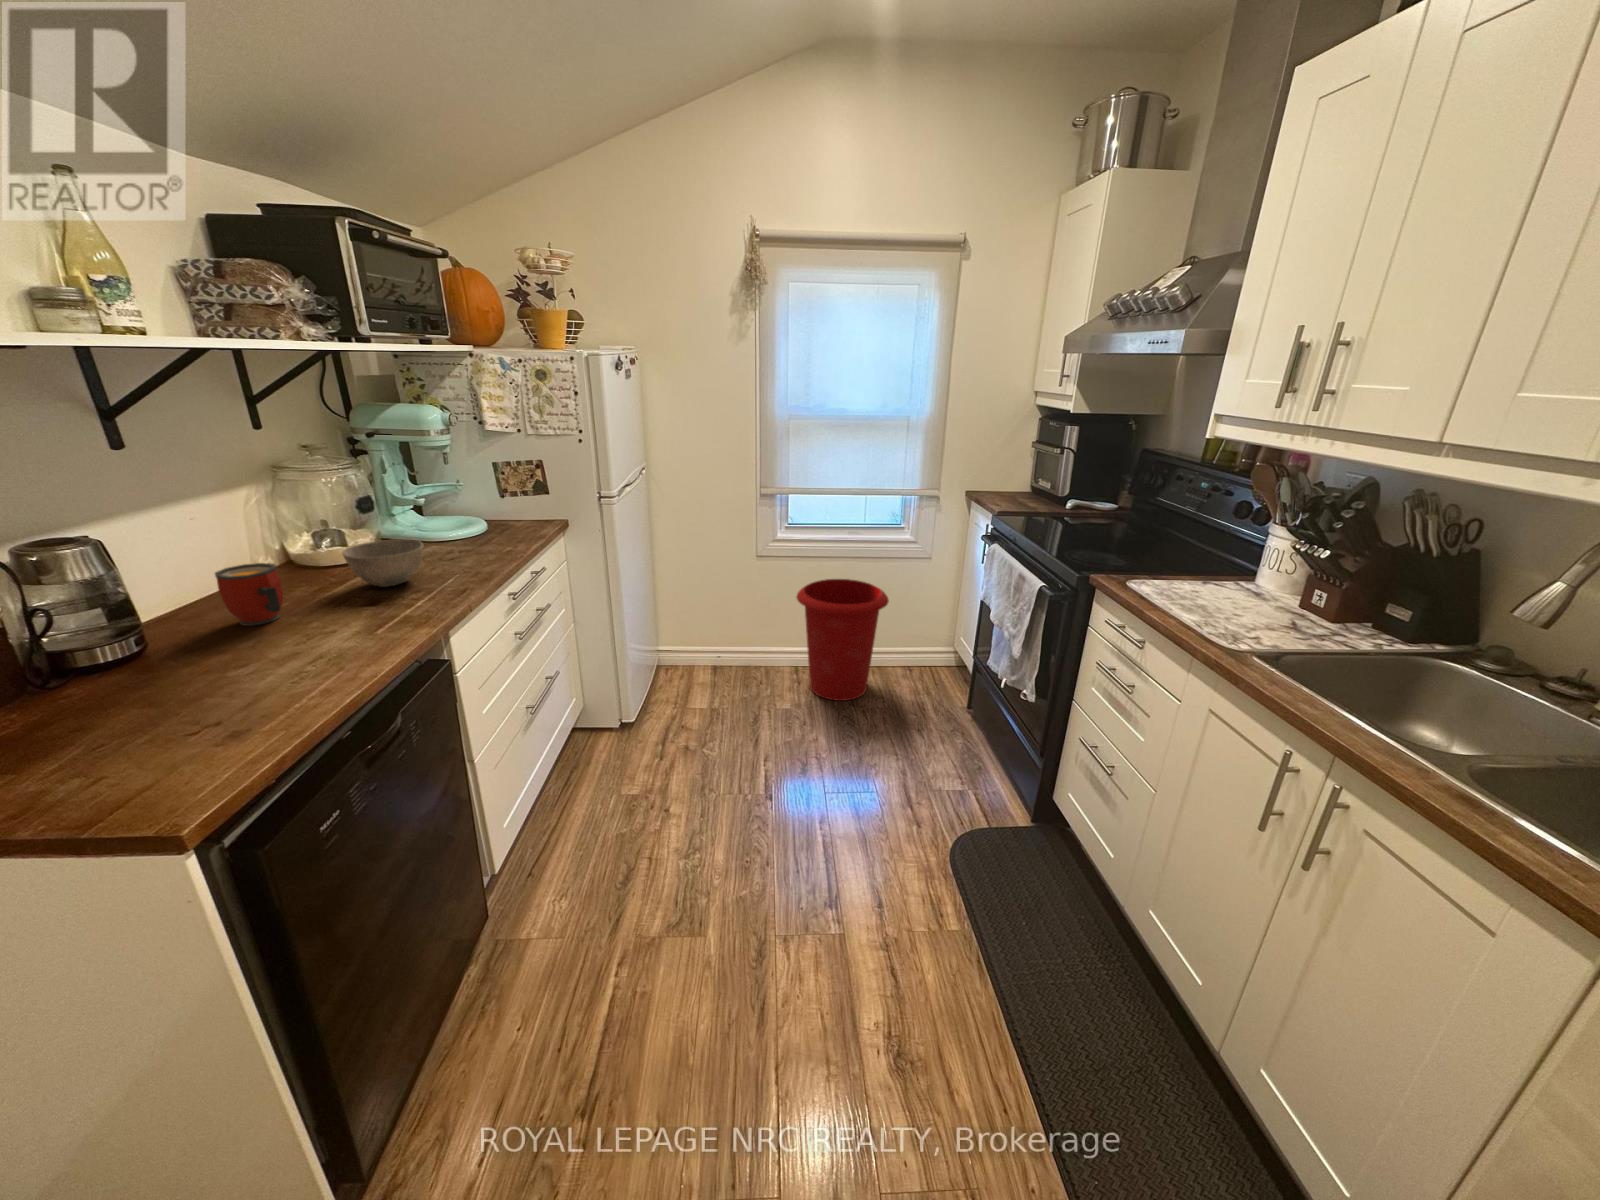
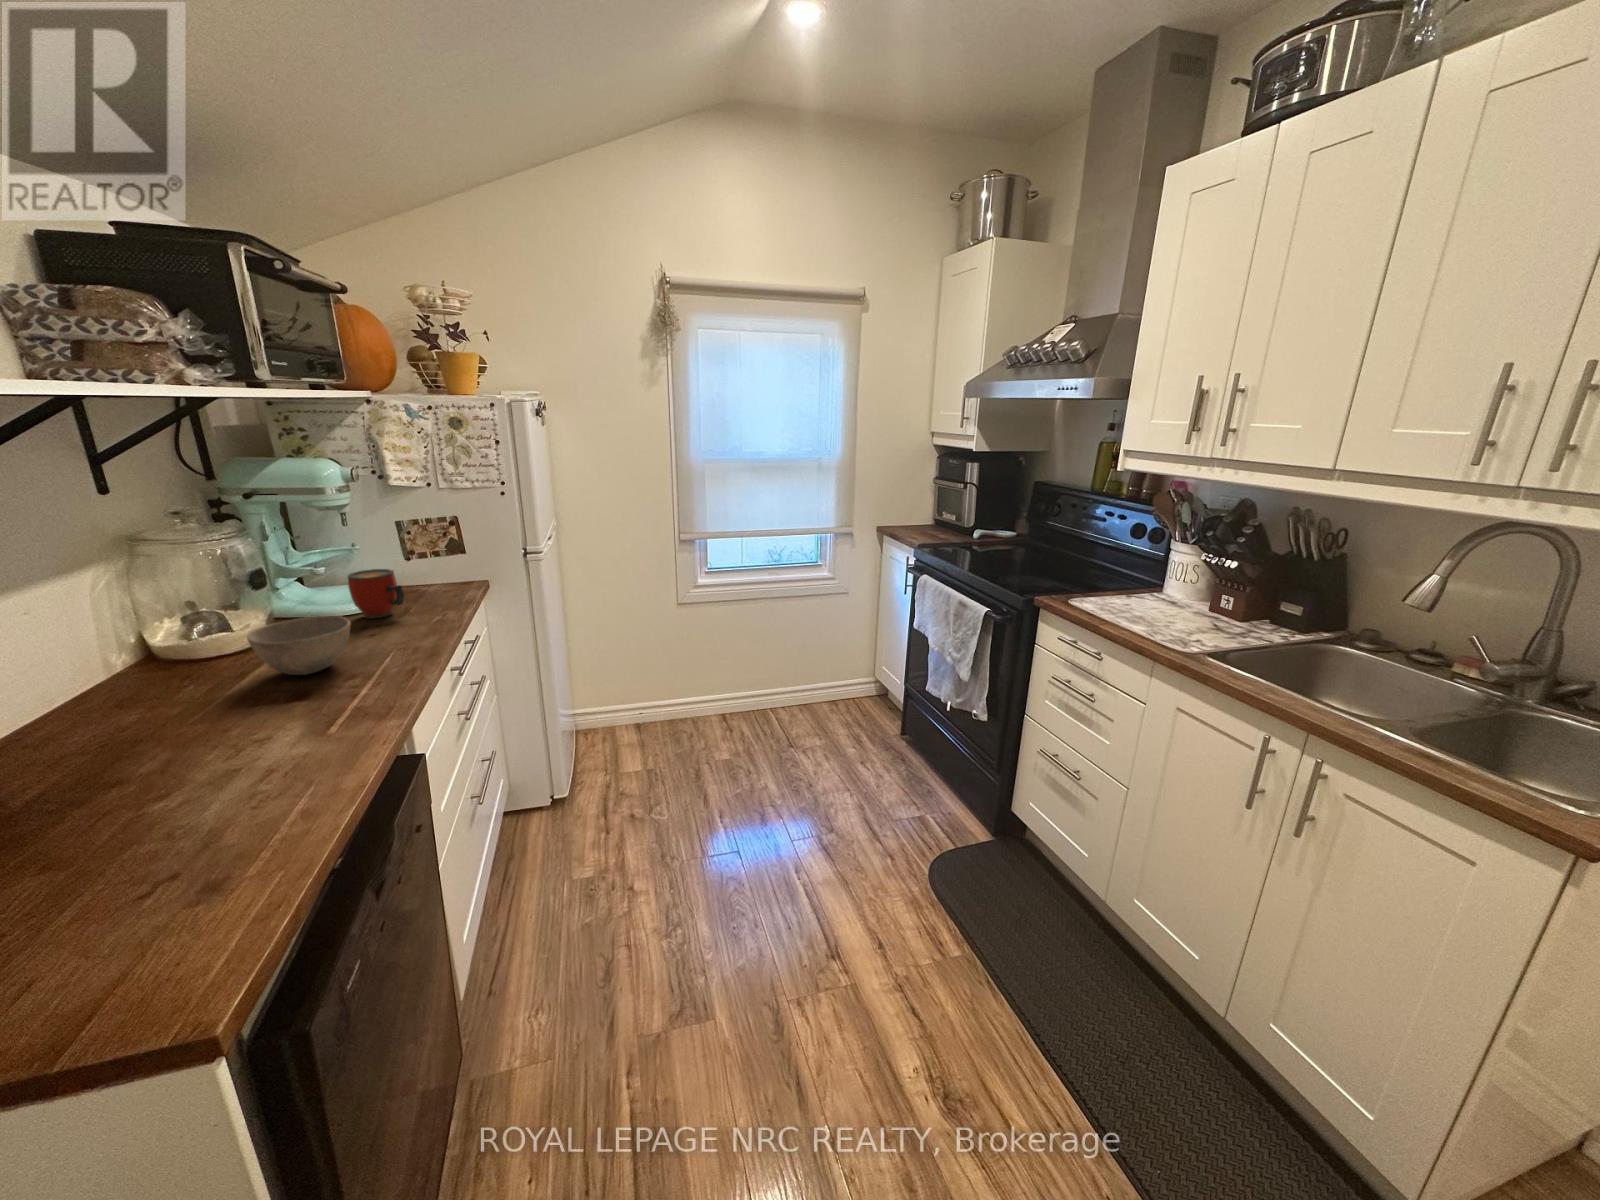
mug: present [215,563,283,626] -> present [348,569,404,618]
waste bin: present [797,579,889,701] -> none [726,620,819,744]

